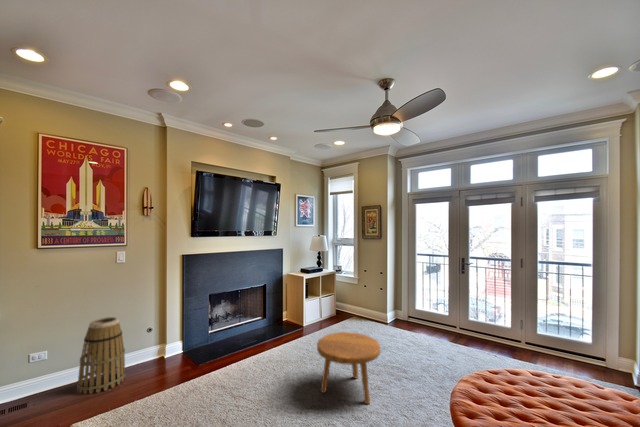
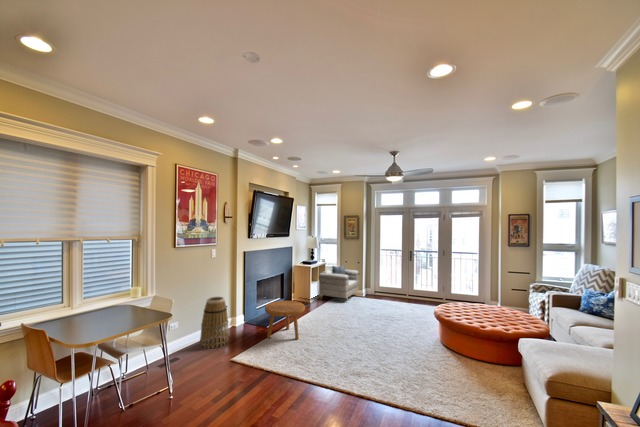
armchair: none [318,276,382,333] -> present [319,265,359,301]
footstool: present [317,332,381,404] -> present [265,301,305,340]

